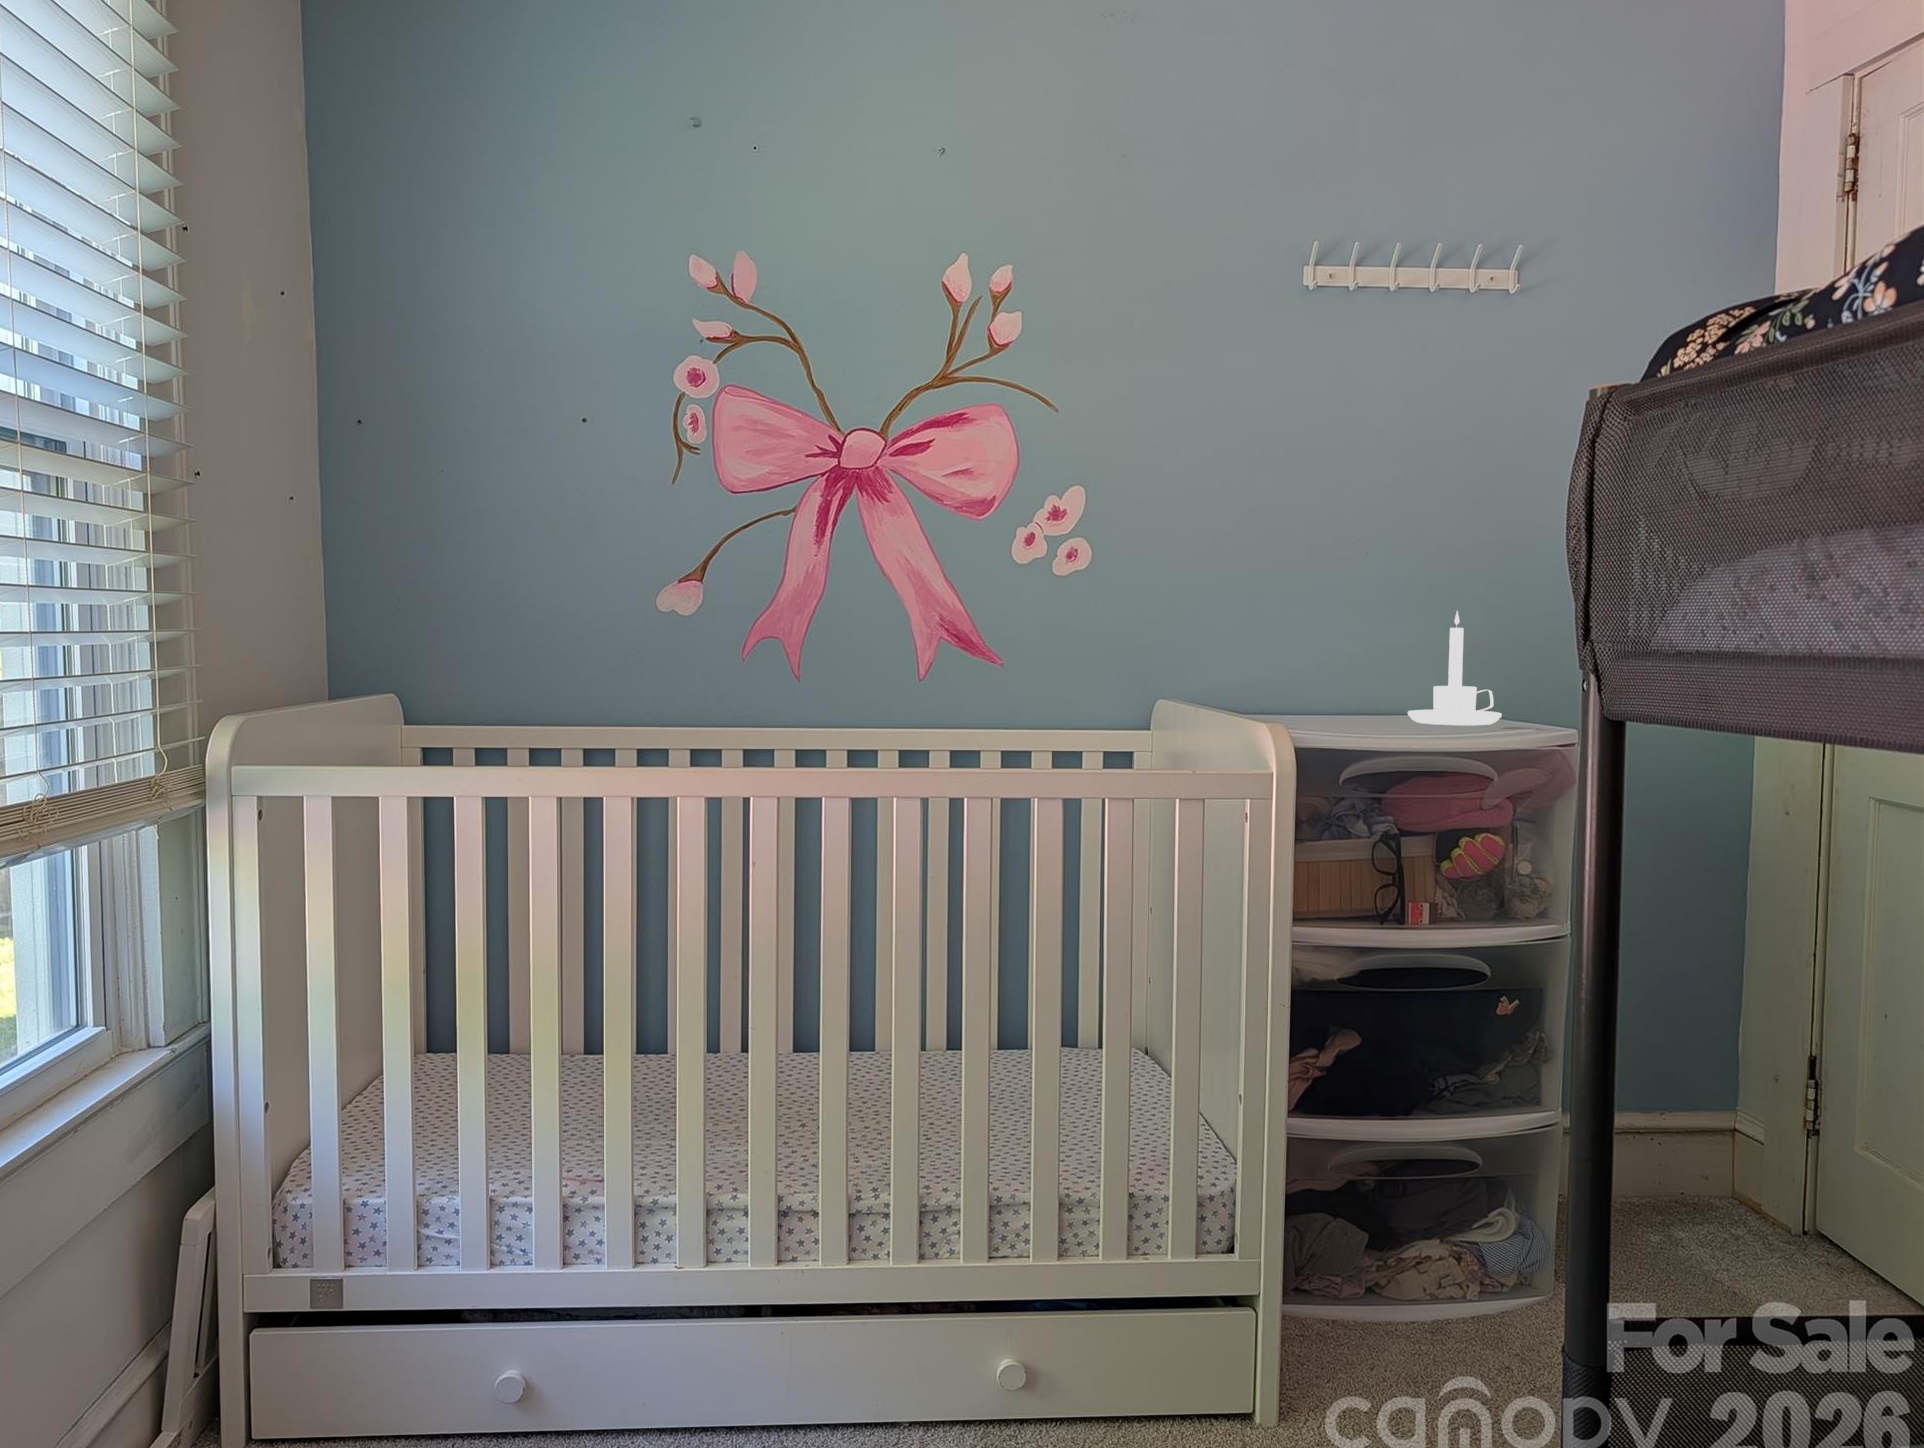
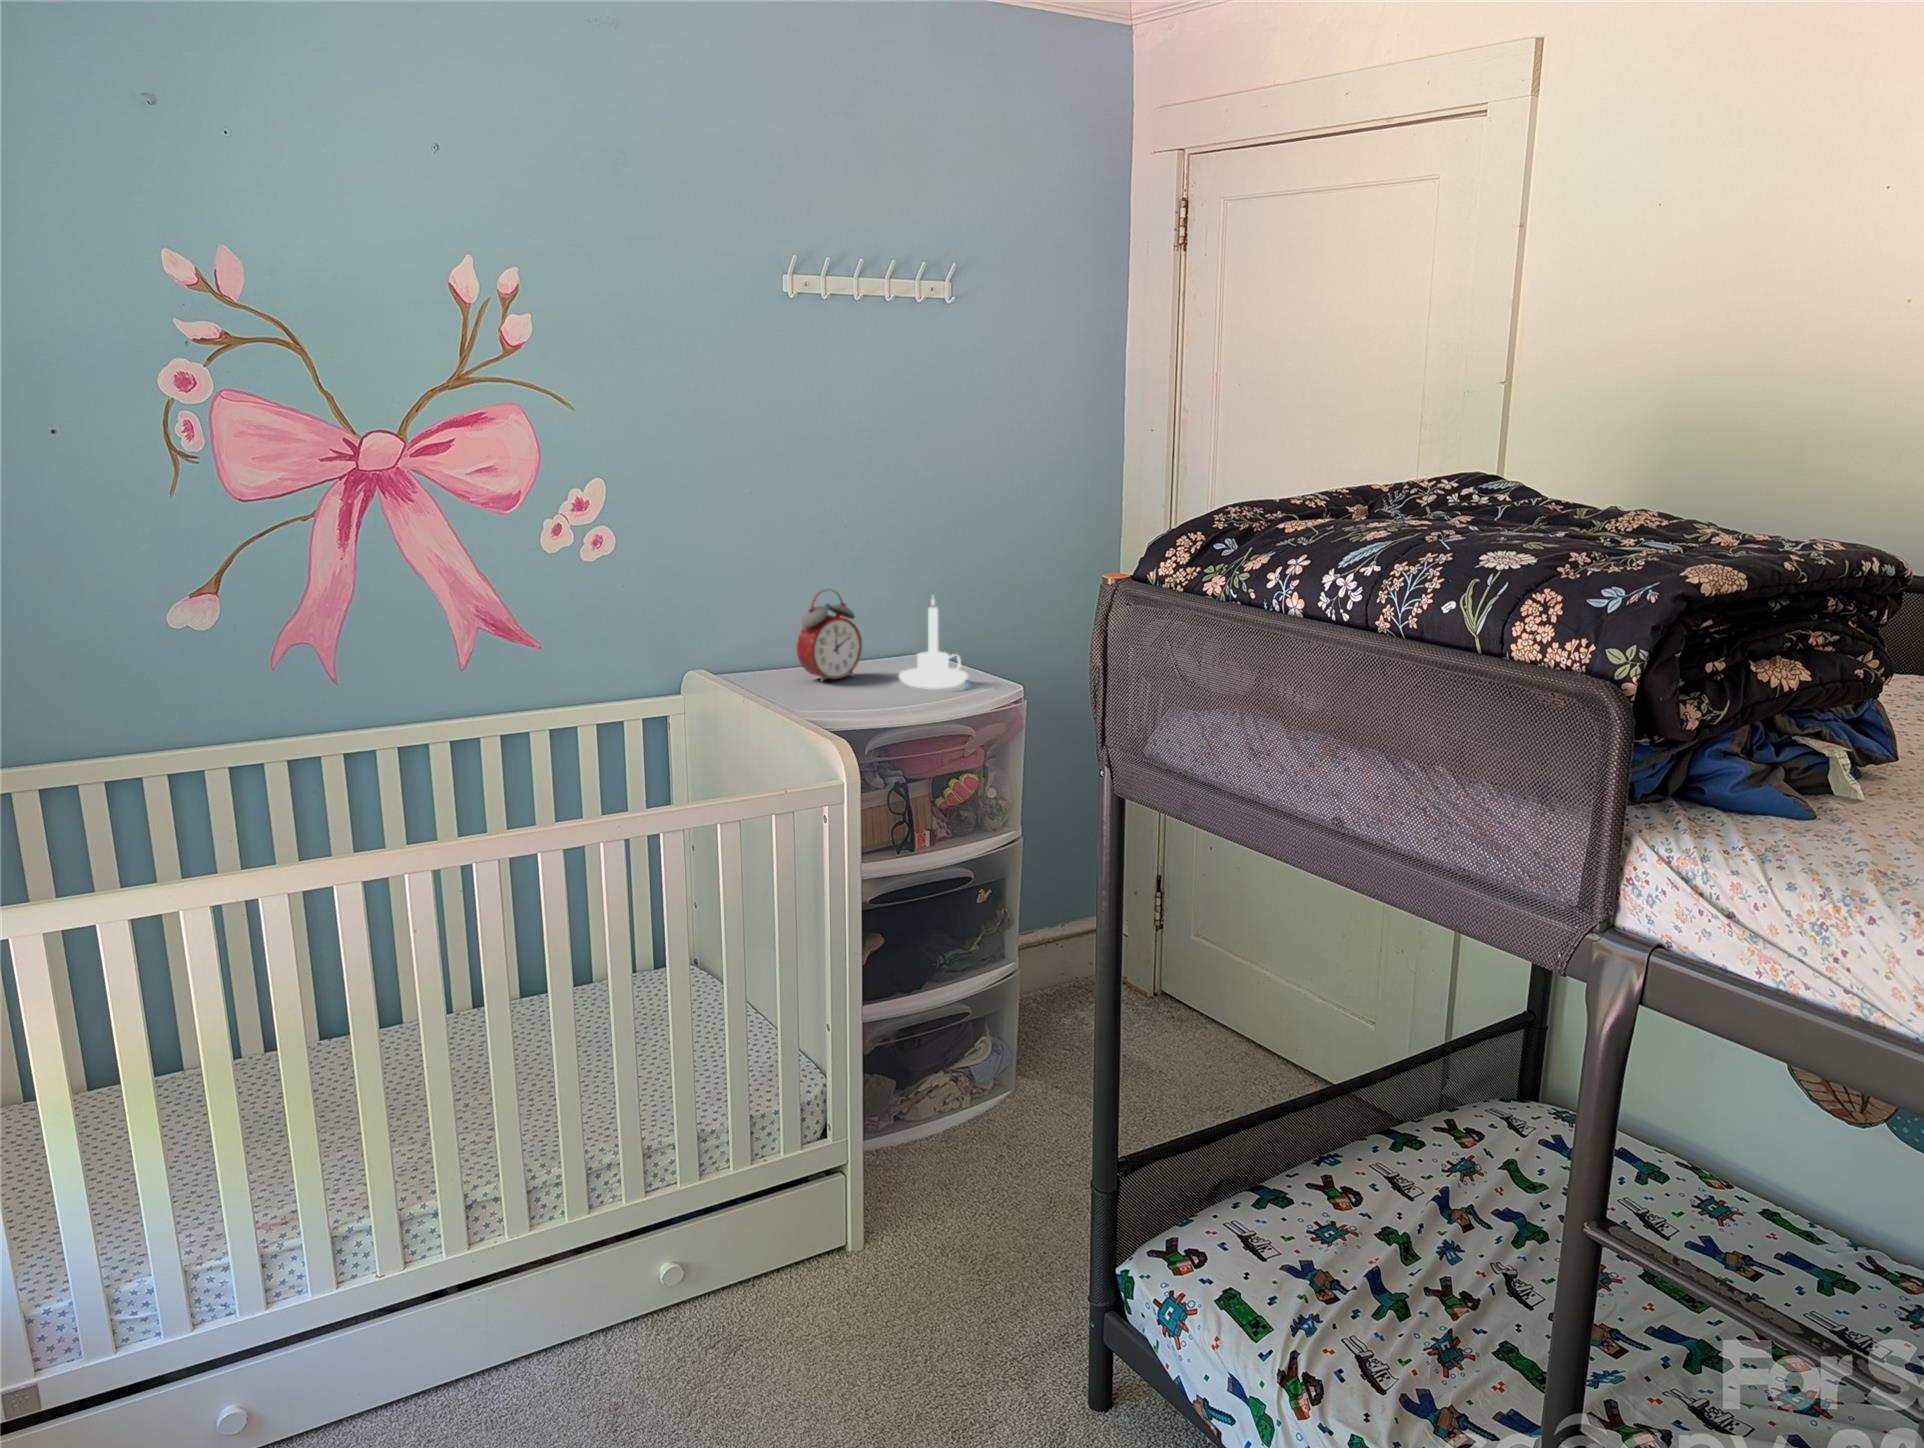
alarm clock: none [1284,610,1367,719] -> present [797,591,862,682]

